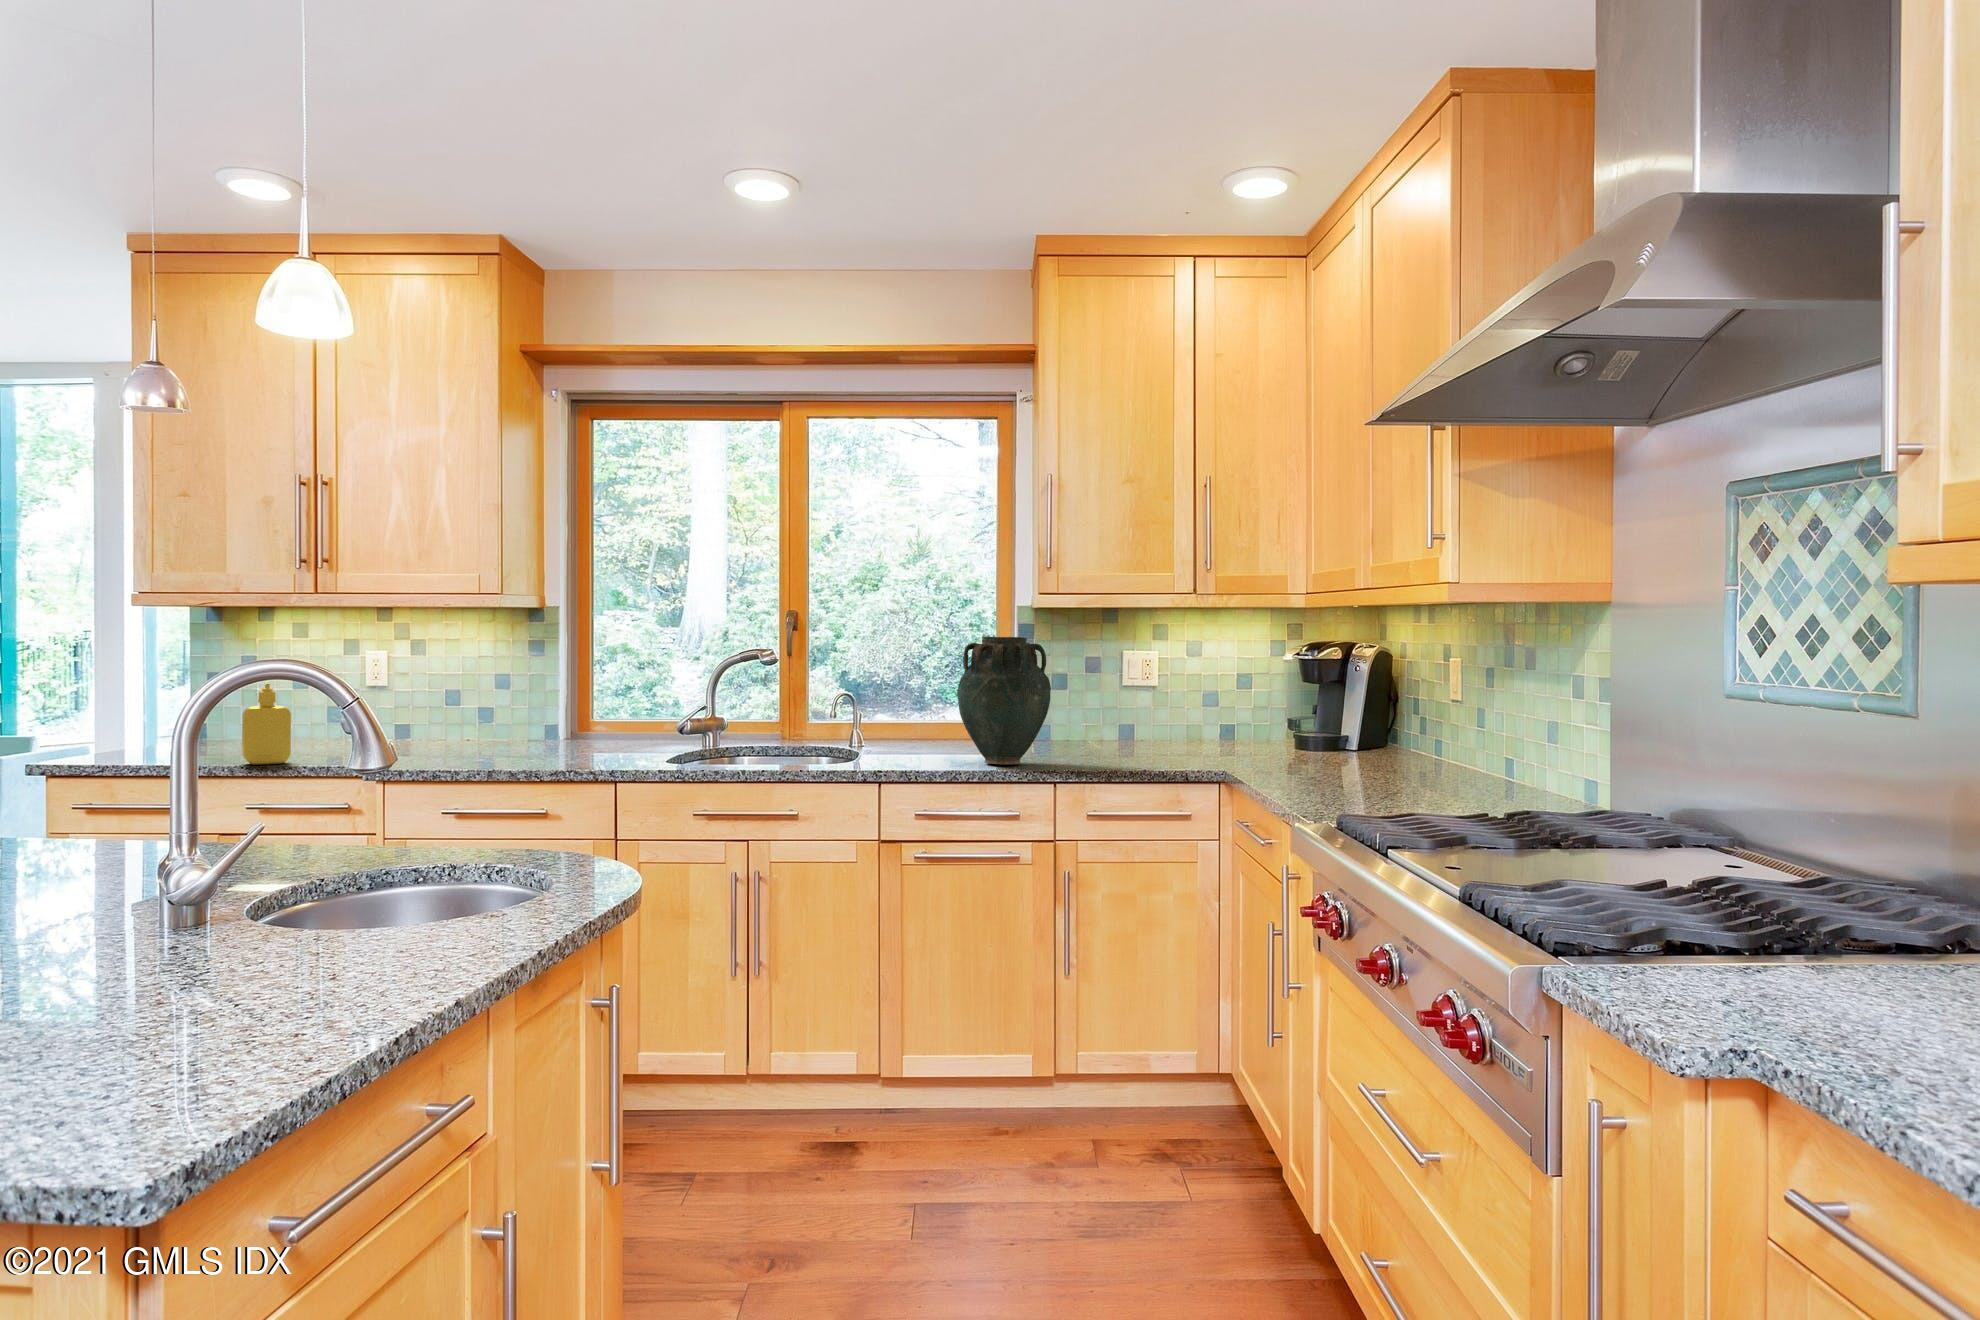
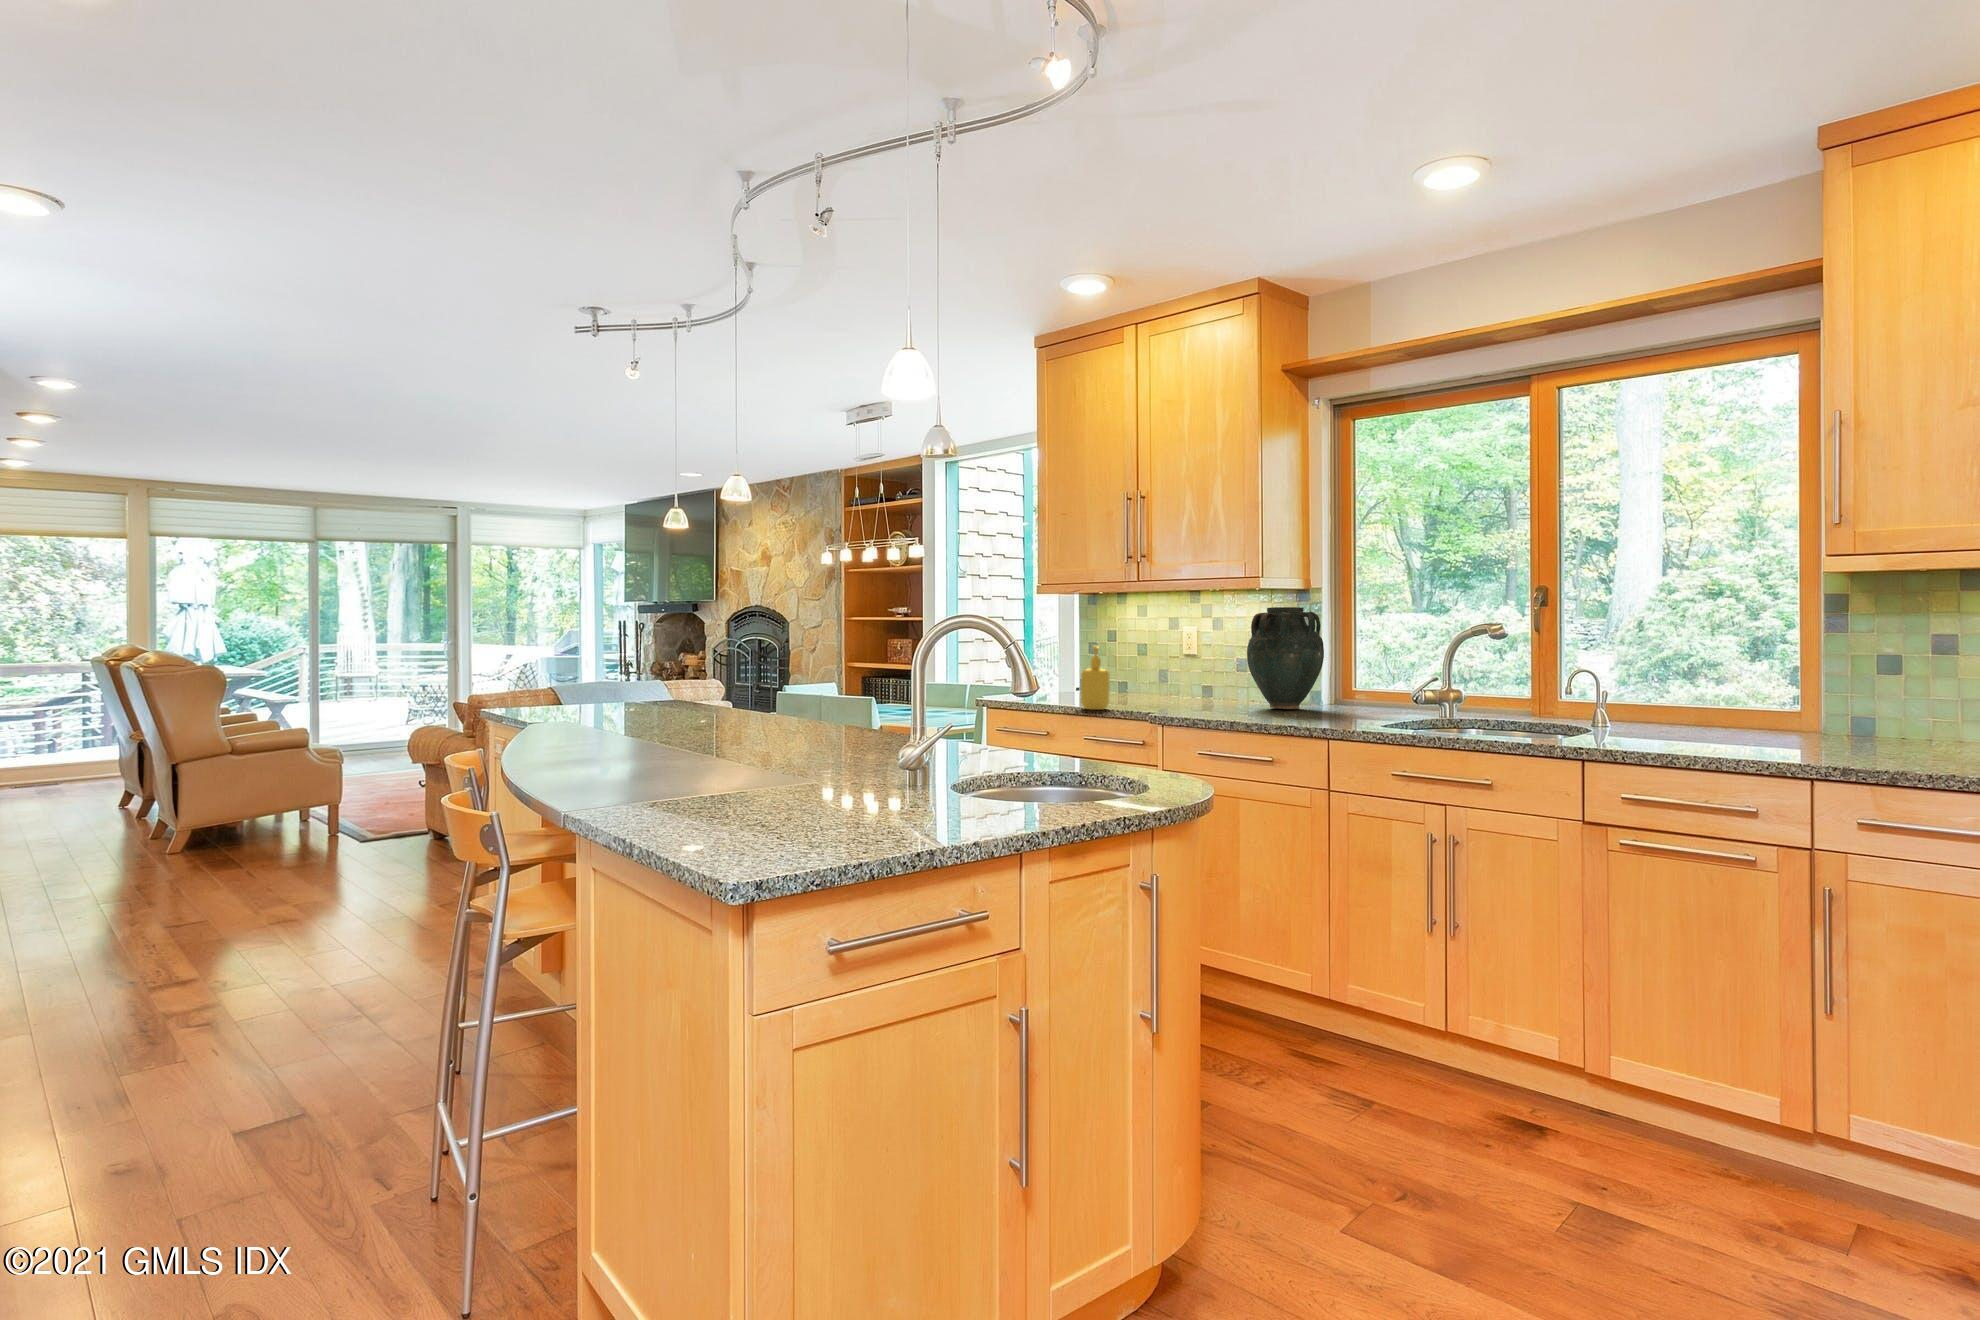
vase: present [957,636,1051,765] -> present [1247,607,1324,709]

